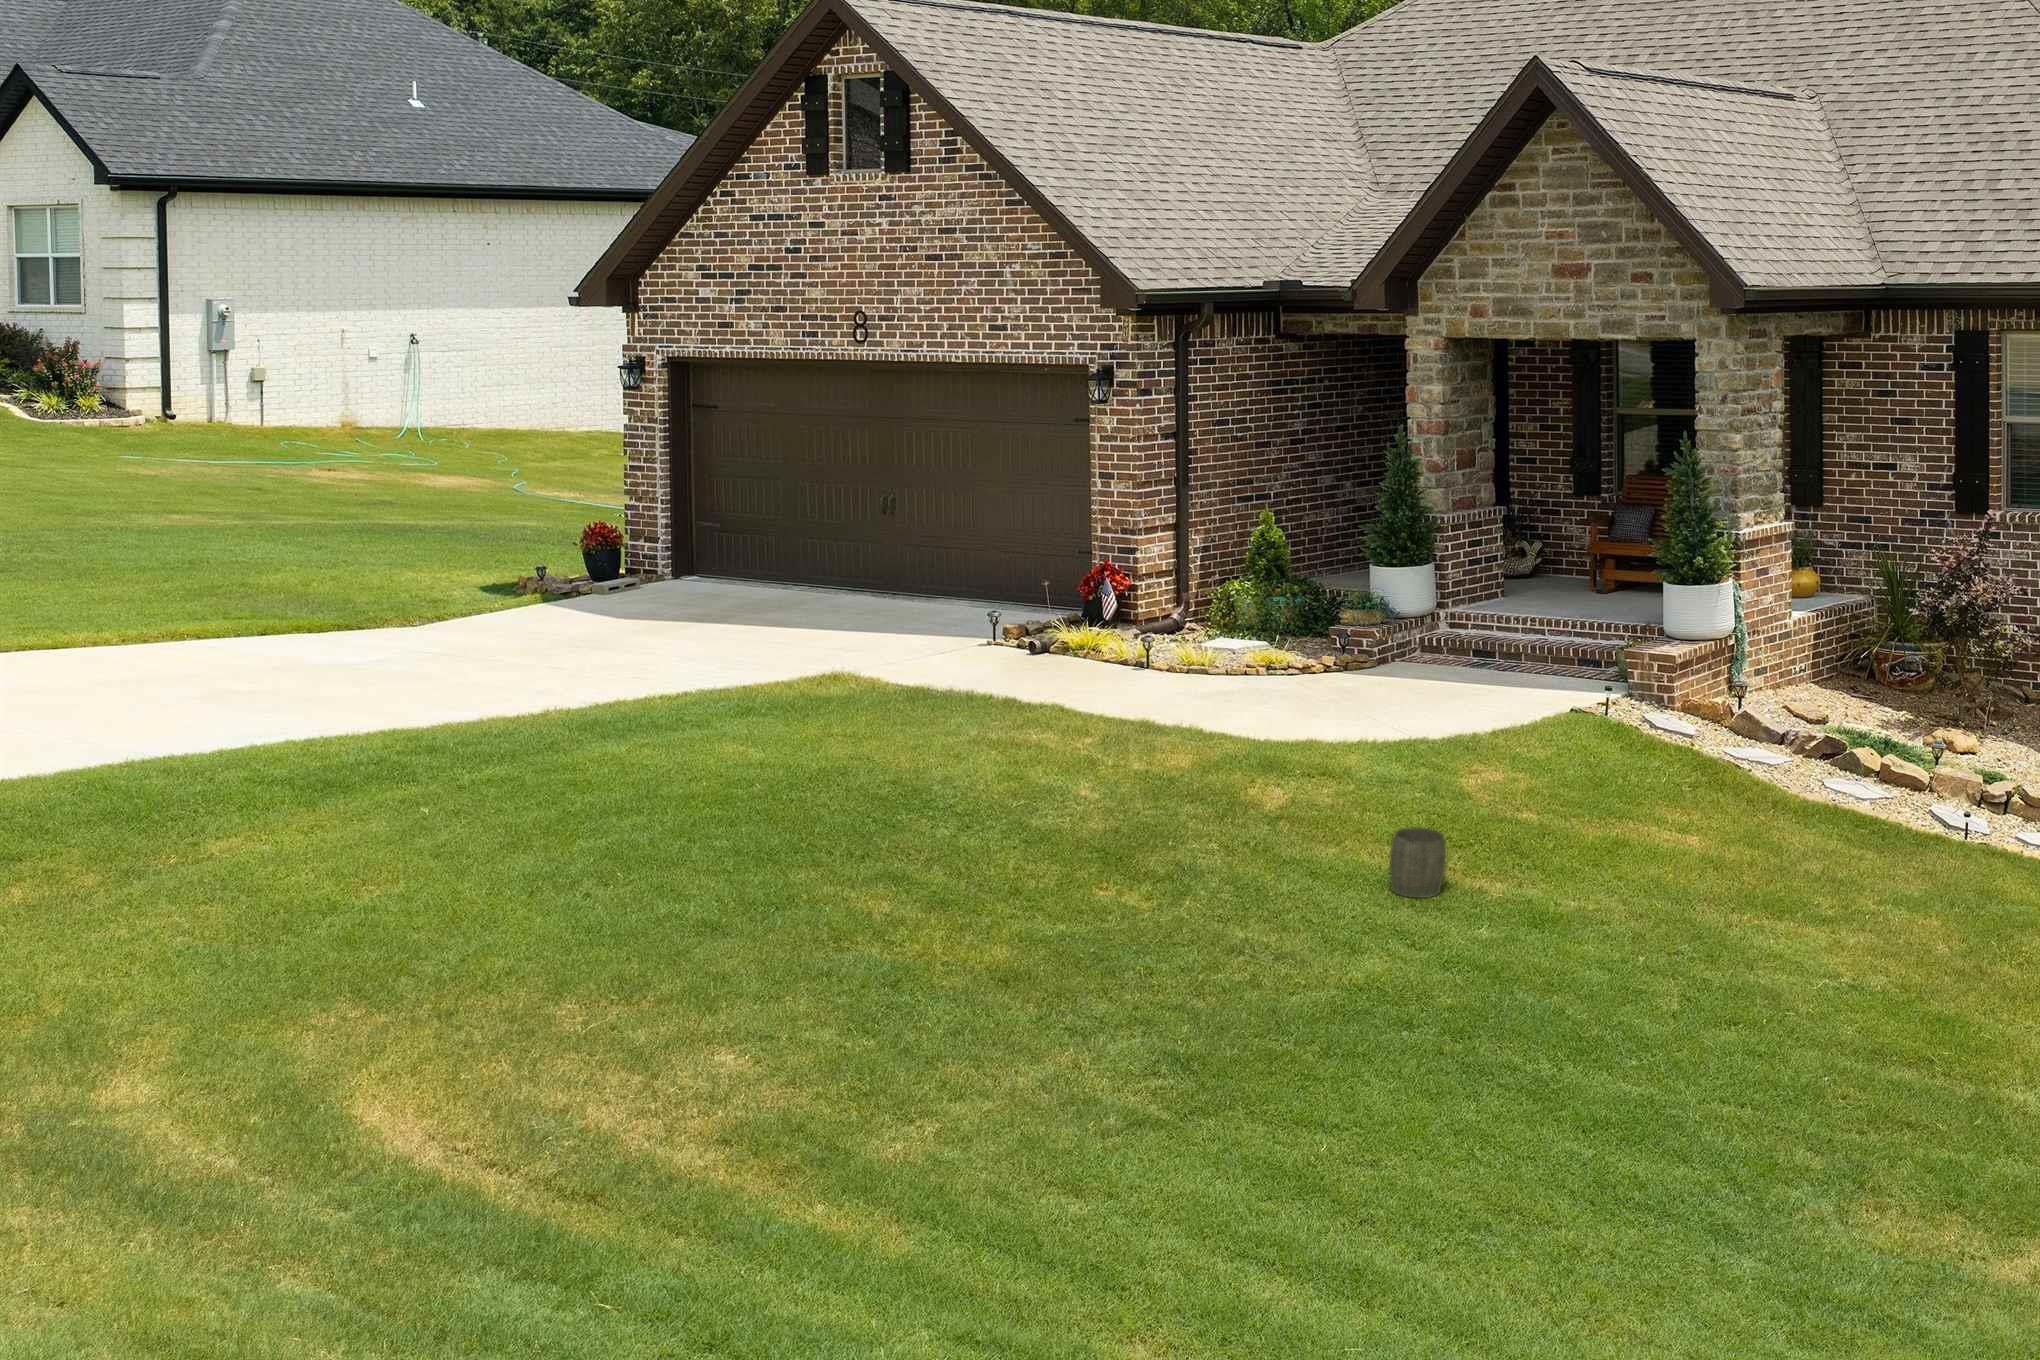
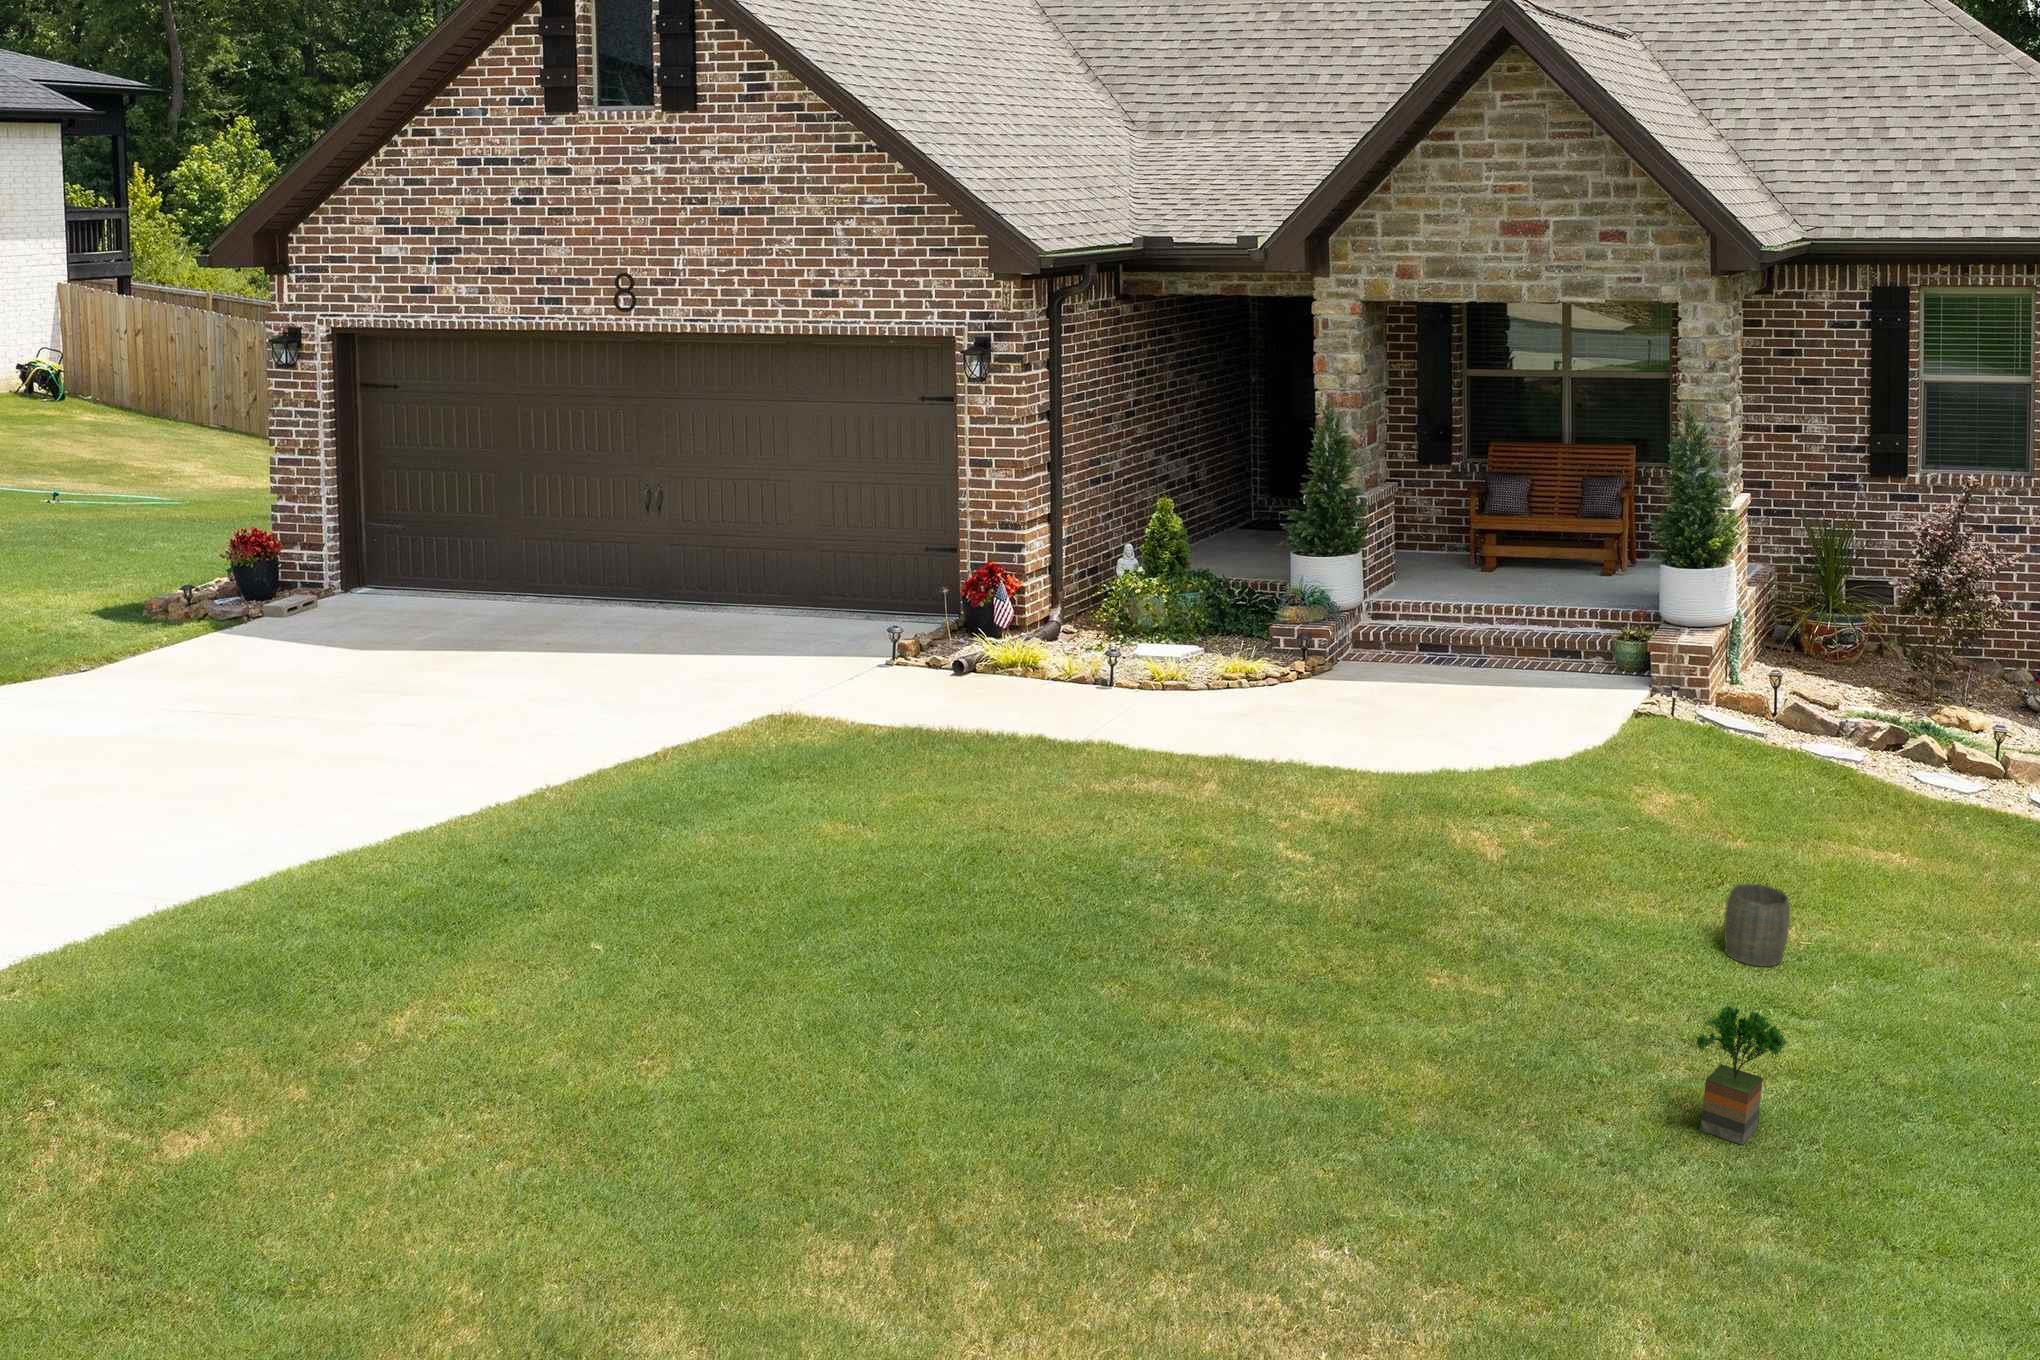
potted tree: none [1161,881,1240,994] -> present [1696,1006,1787,1145]

